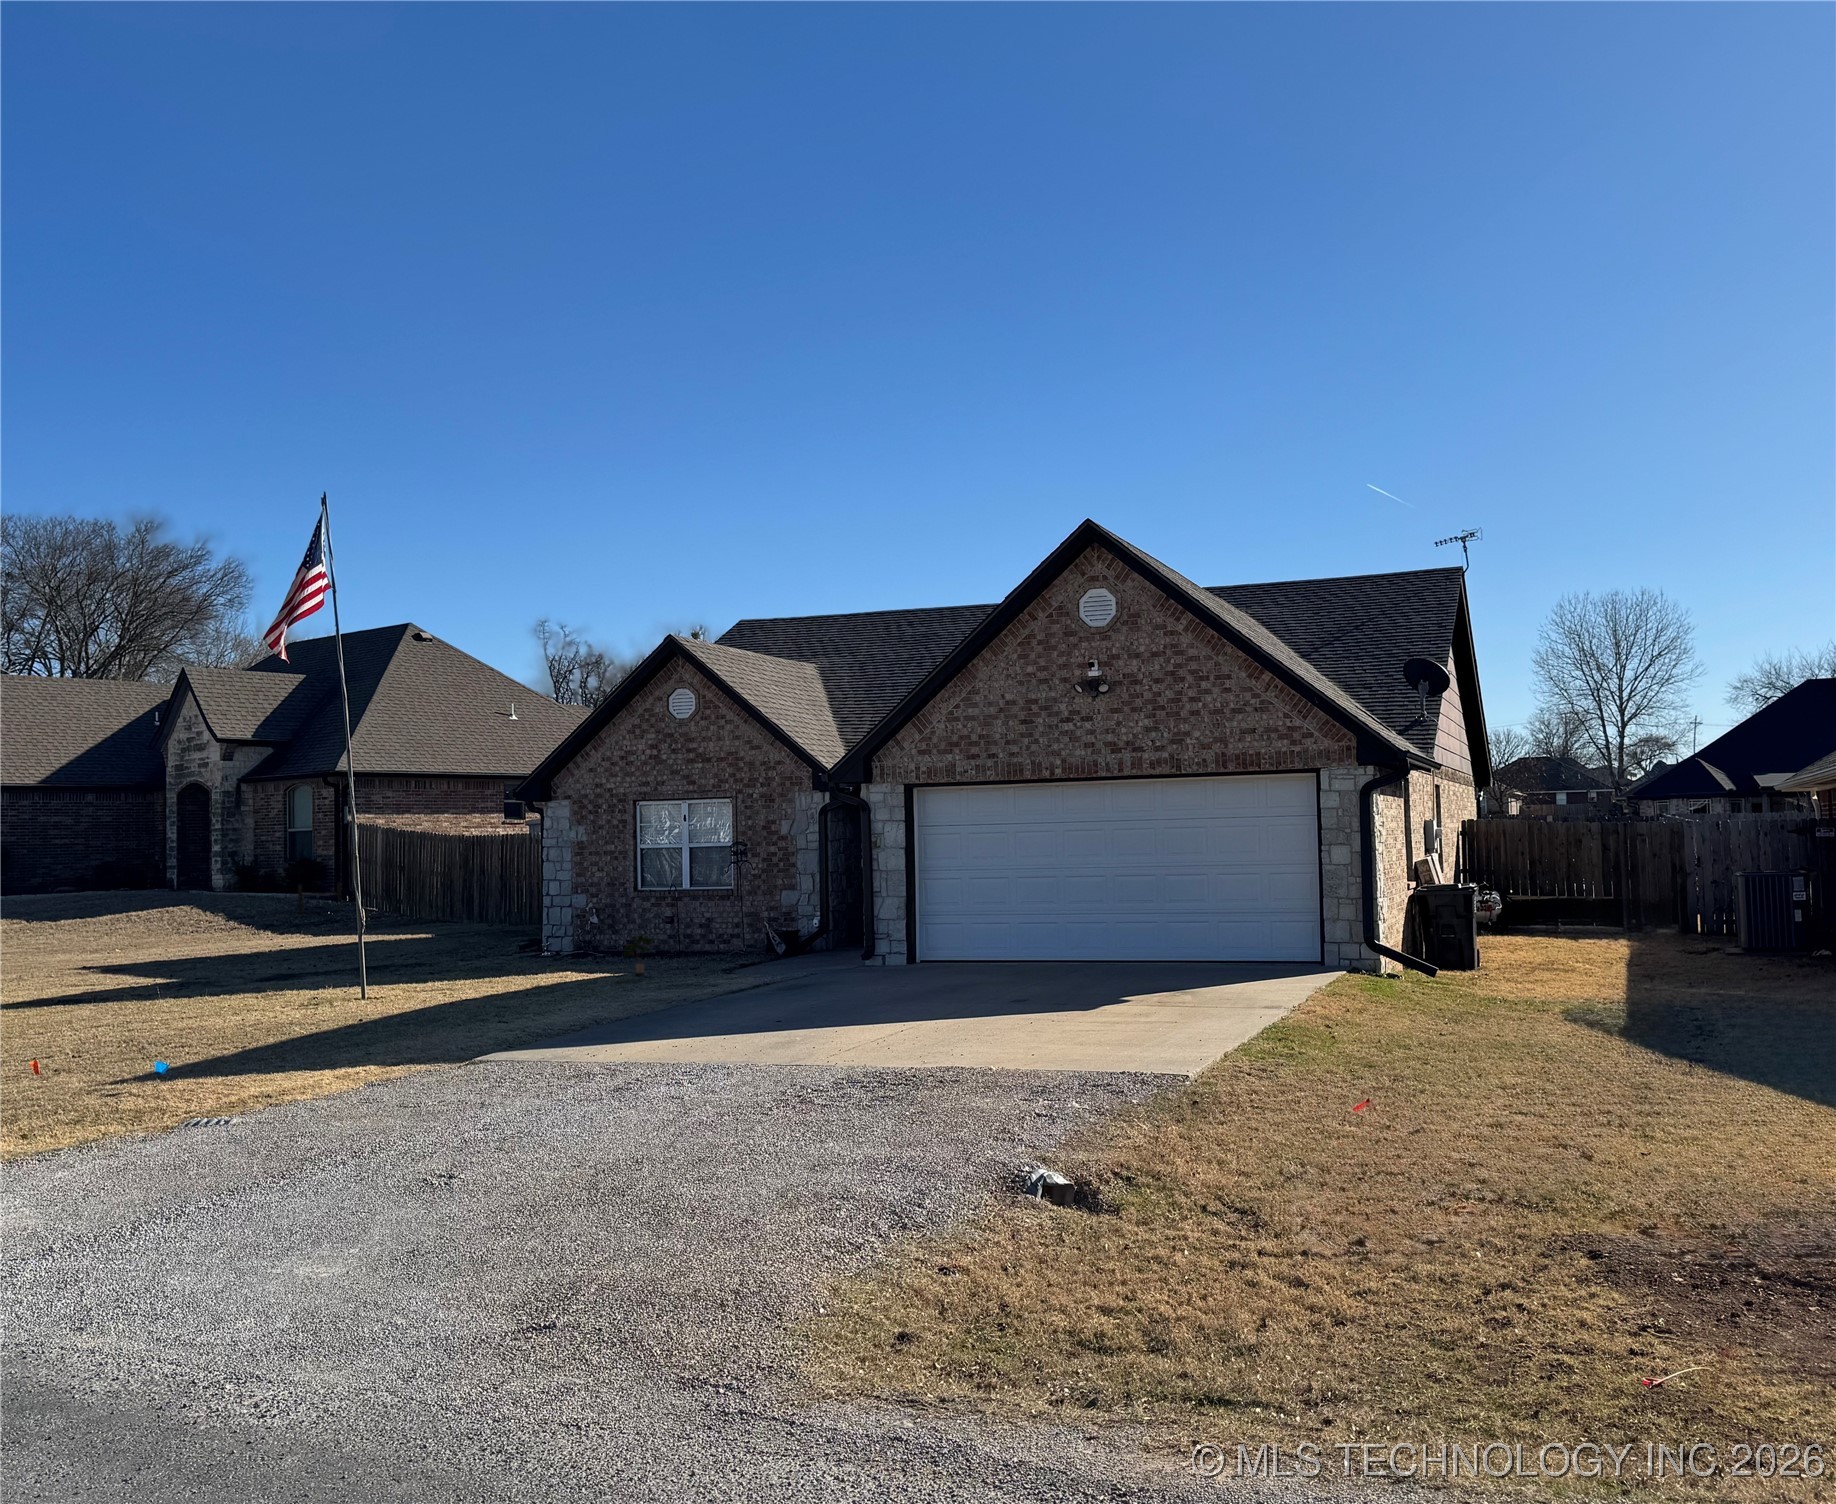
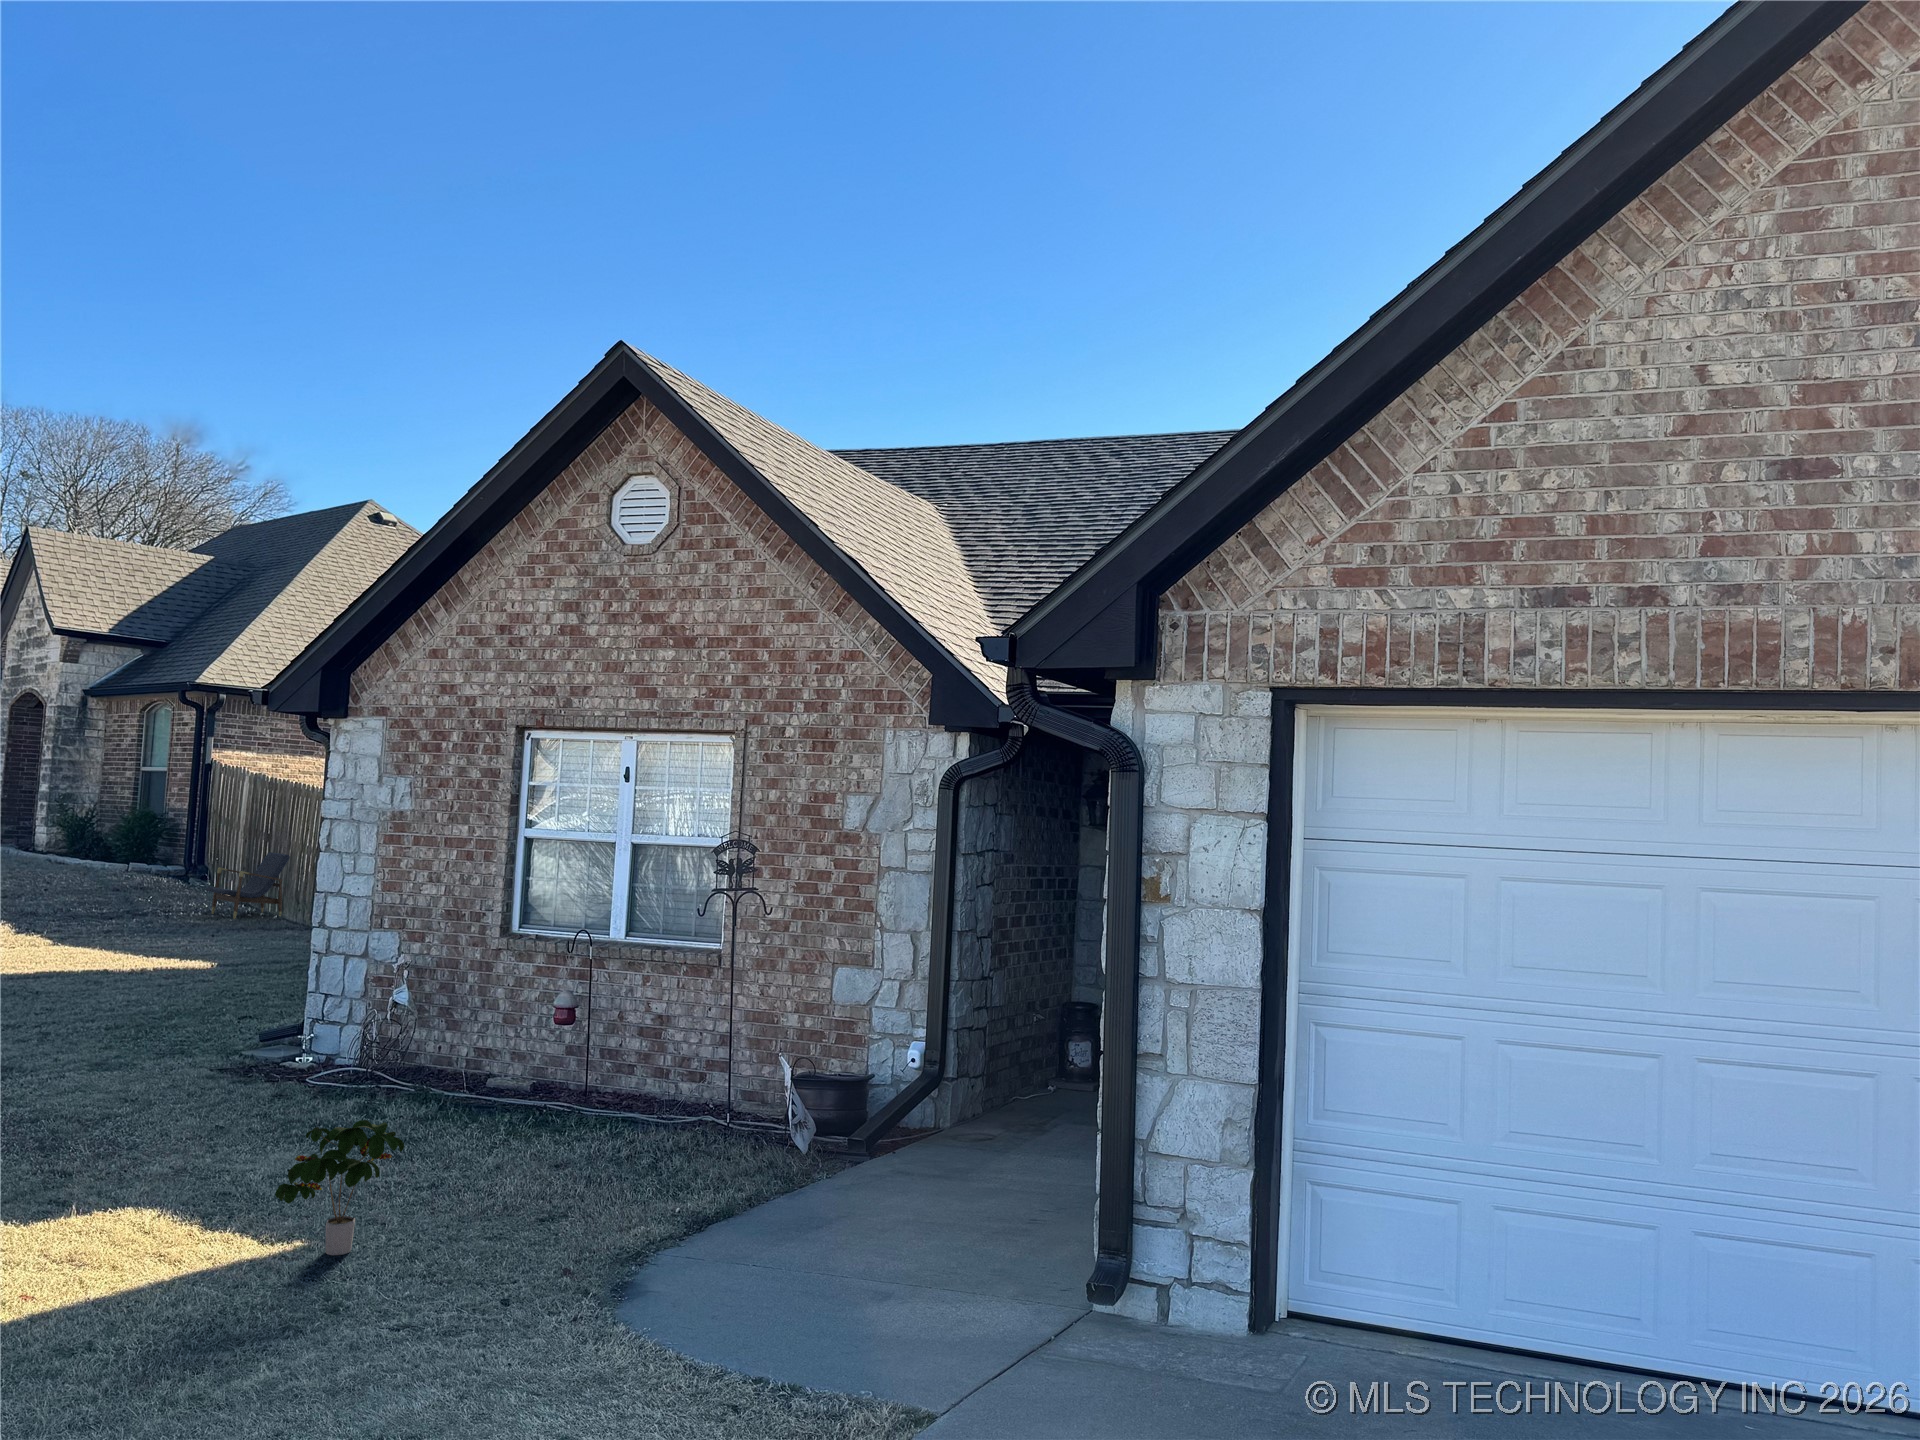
lounge chair: none [390,878,438,919] -> present [206,852,290,919]
bench: present [298,883,341,914] -> none [98,847,178,894]

